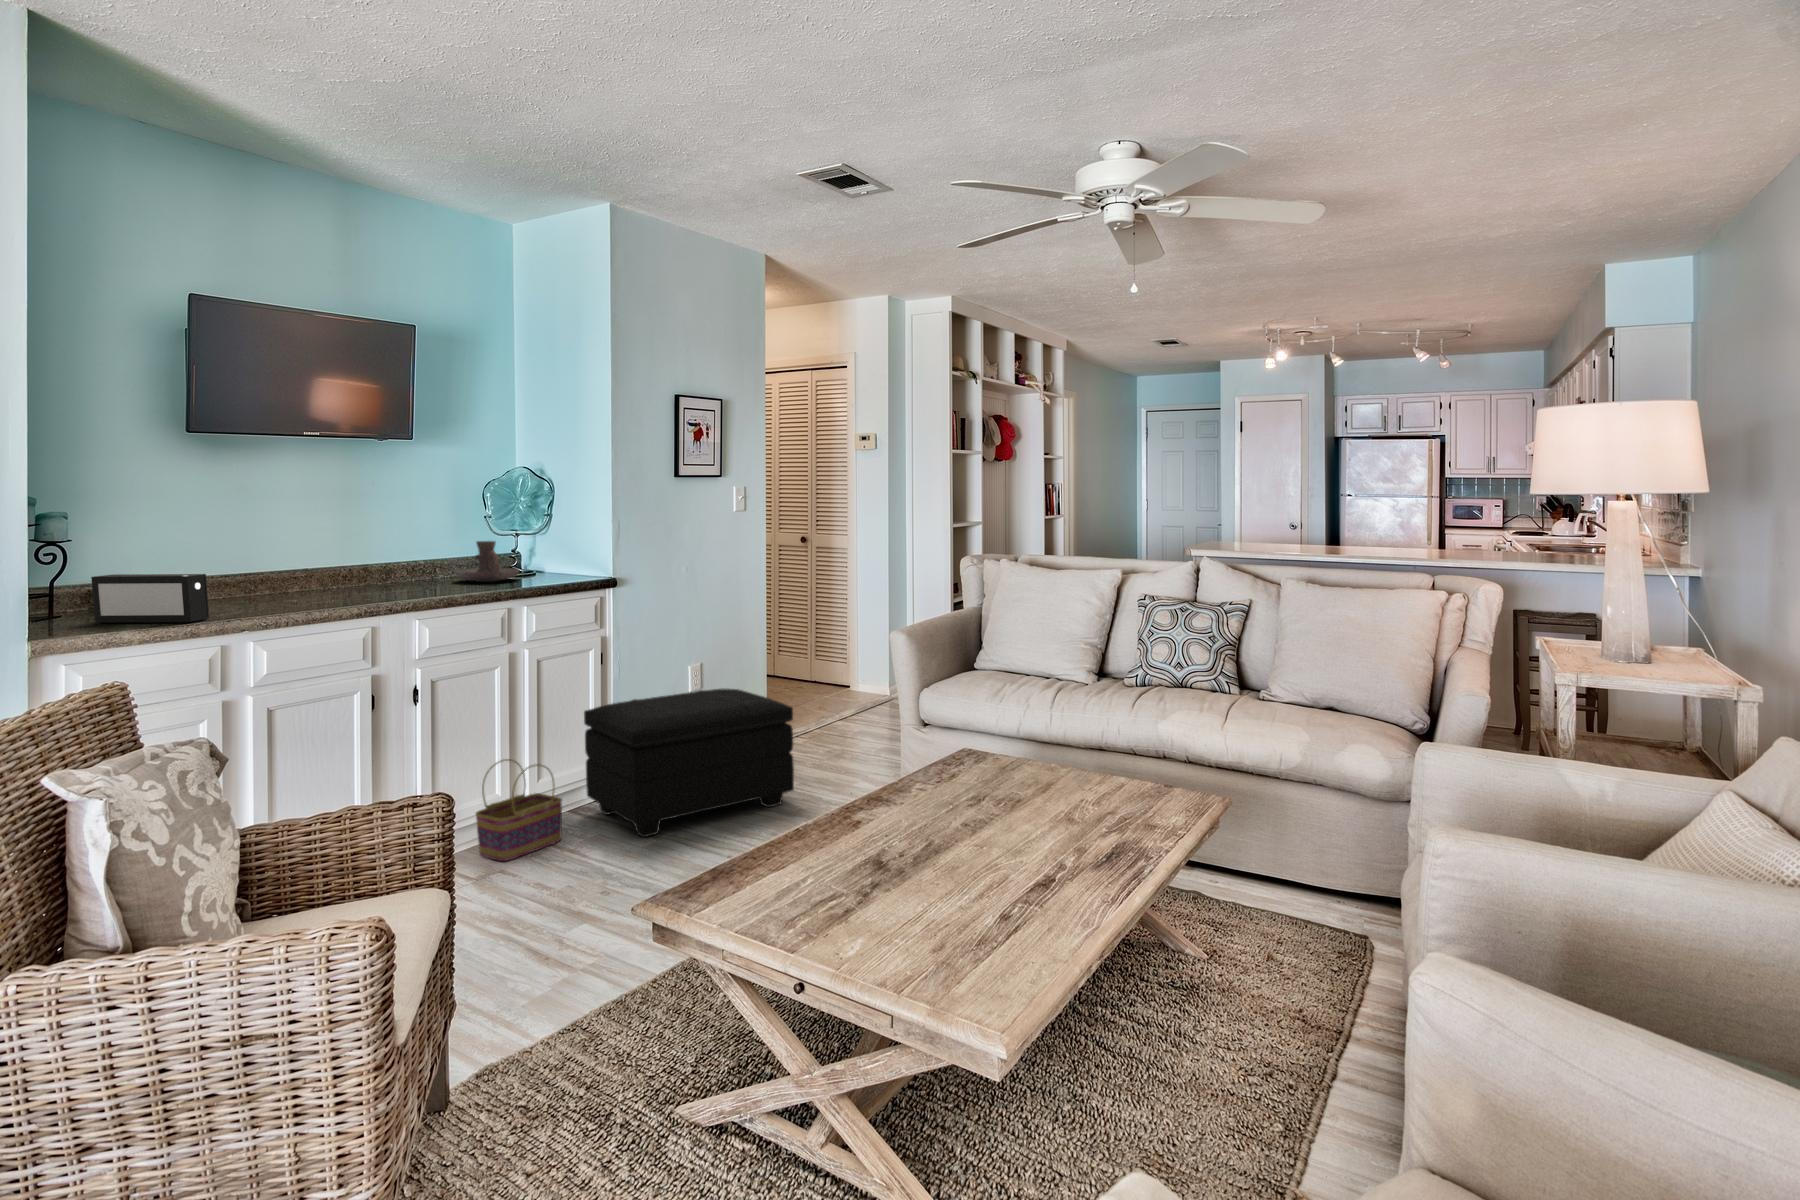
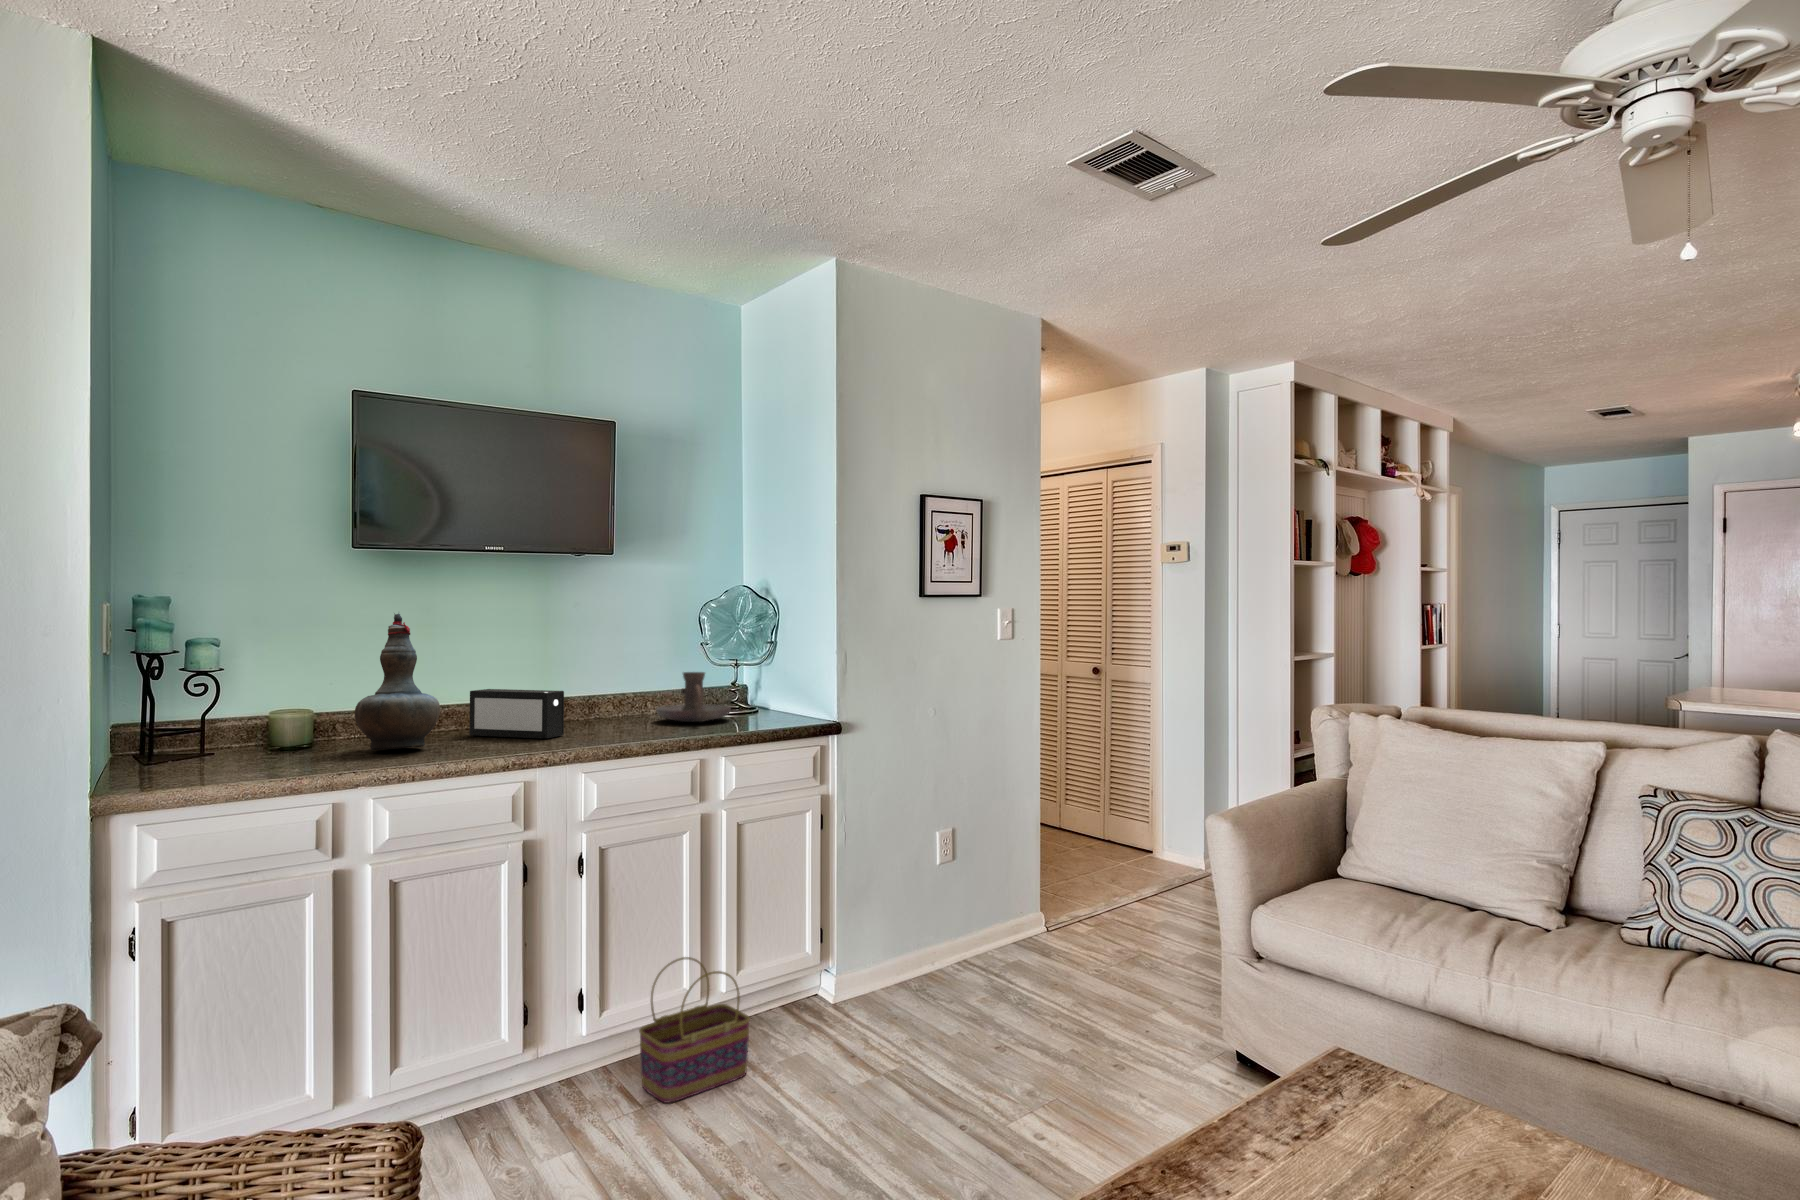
decorative vase: none [206,490,282,607] -> present [355,613,440,750]
speaker: present [91,574,209,623] -> present [469,689,564,738]
footstool: present [584,689,794,837] -> none [792,874,1063,1087]

